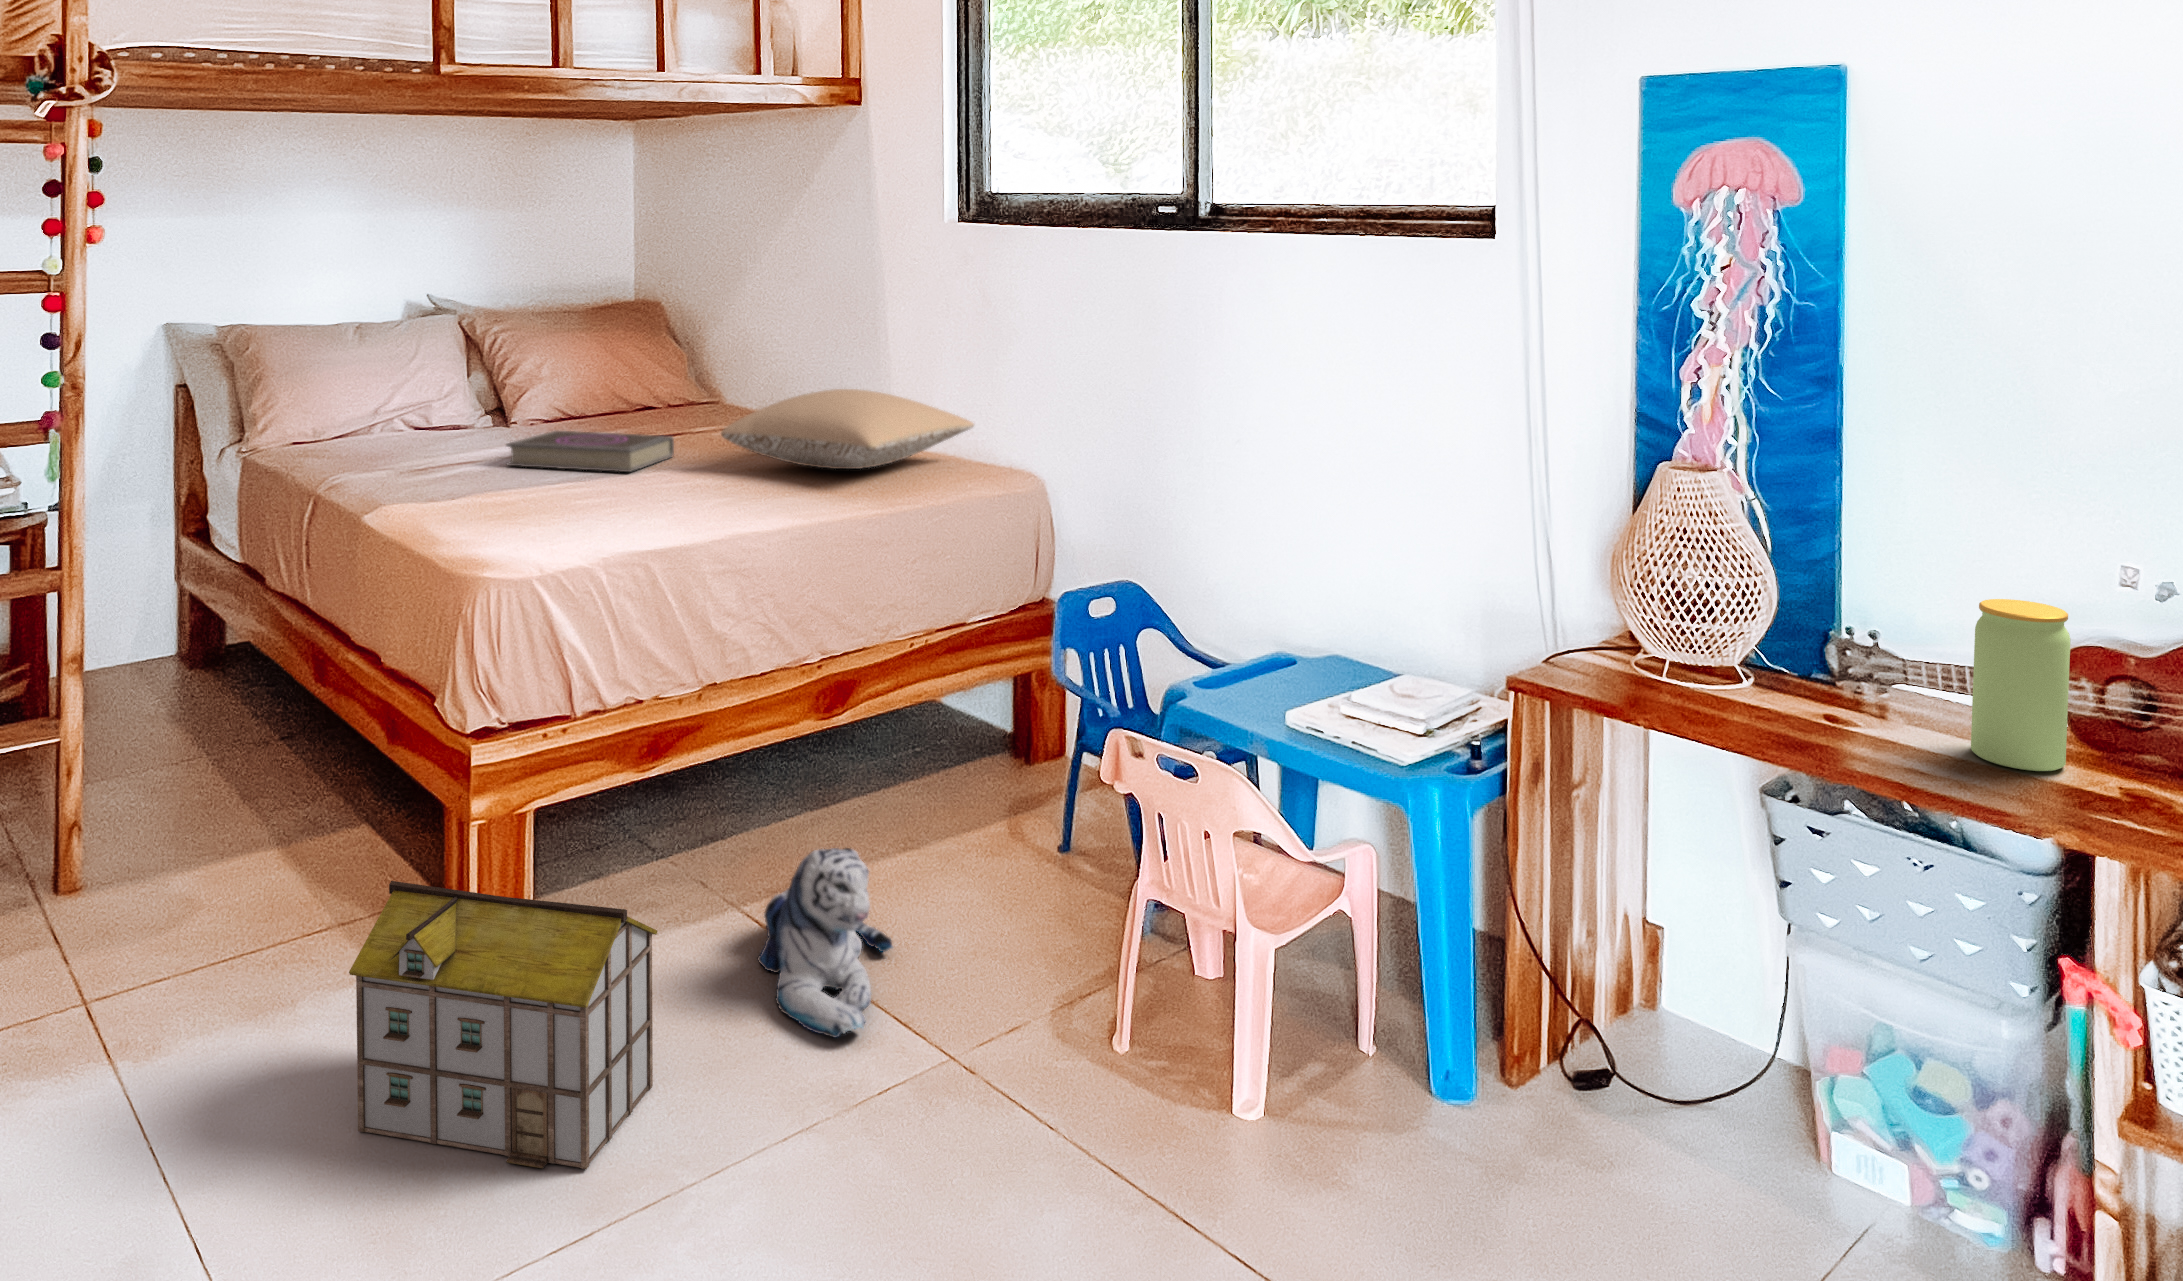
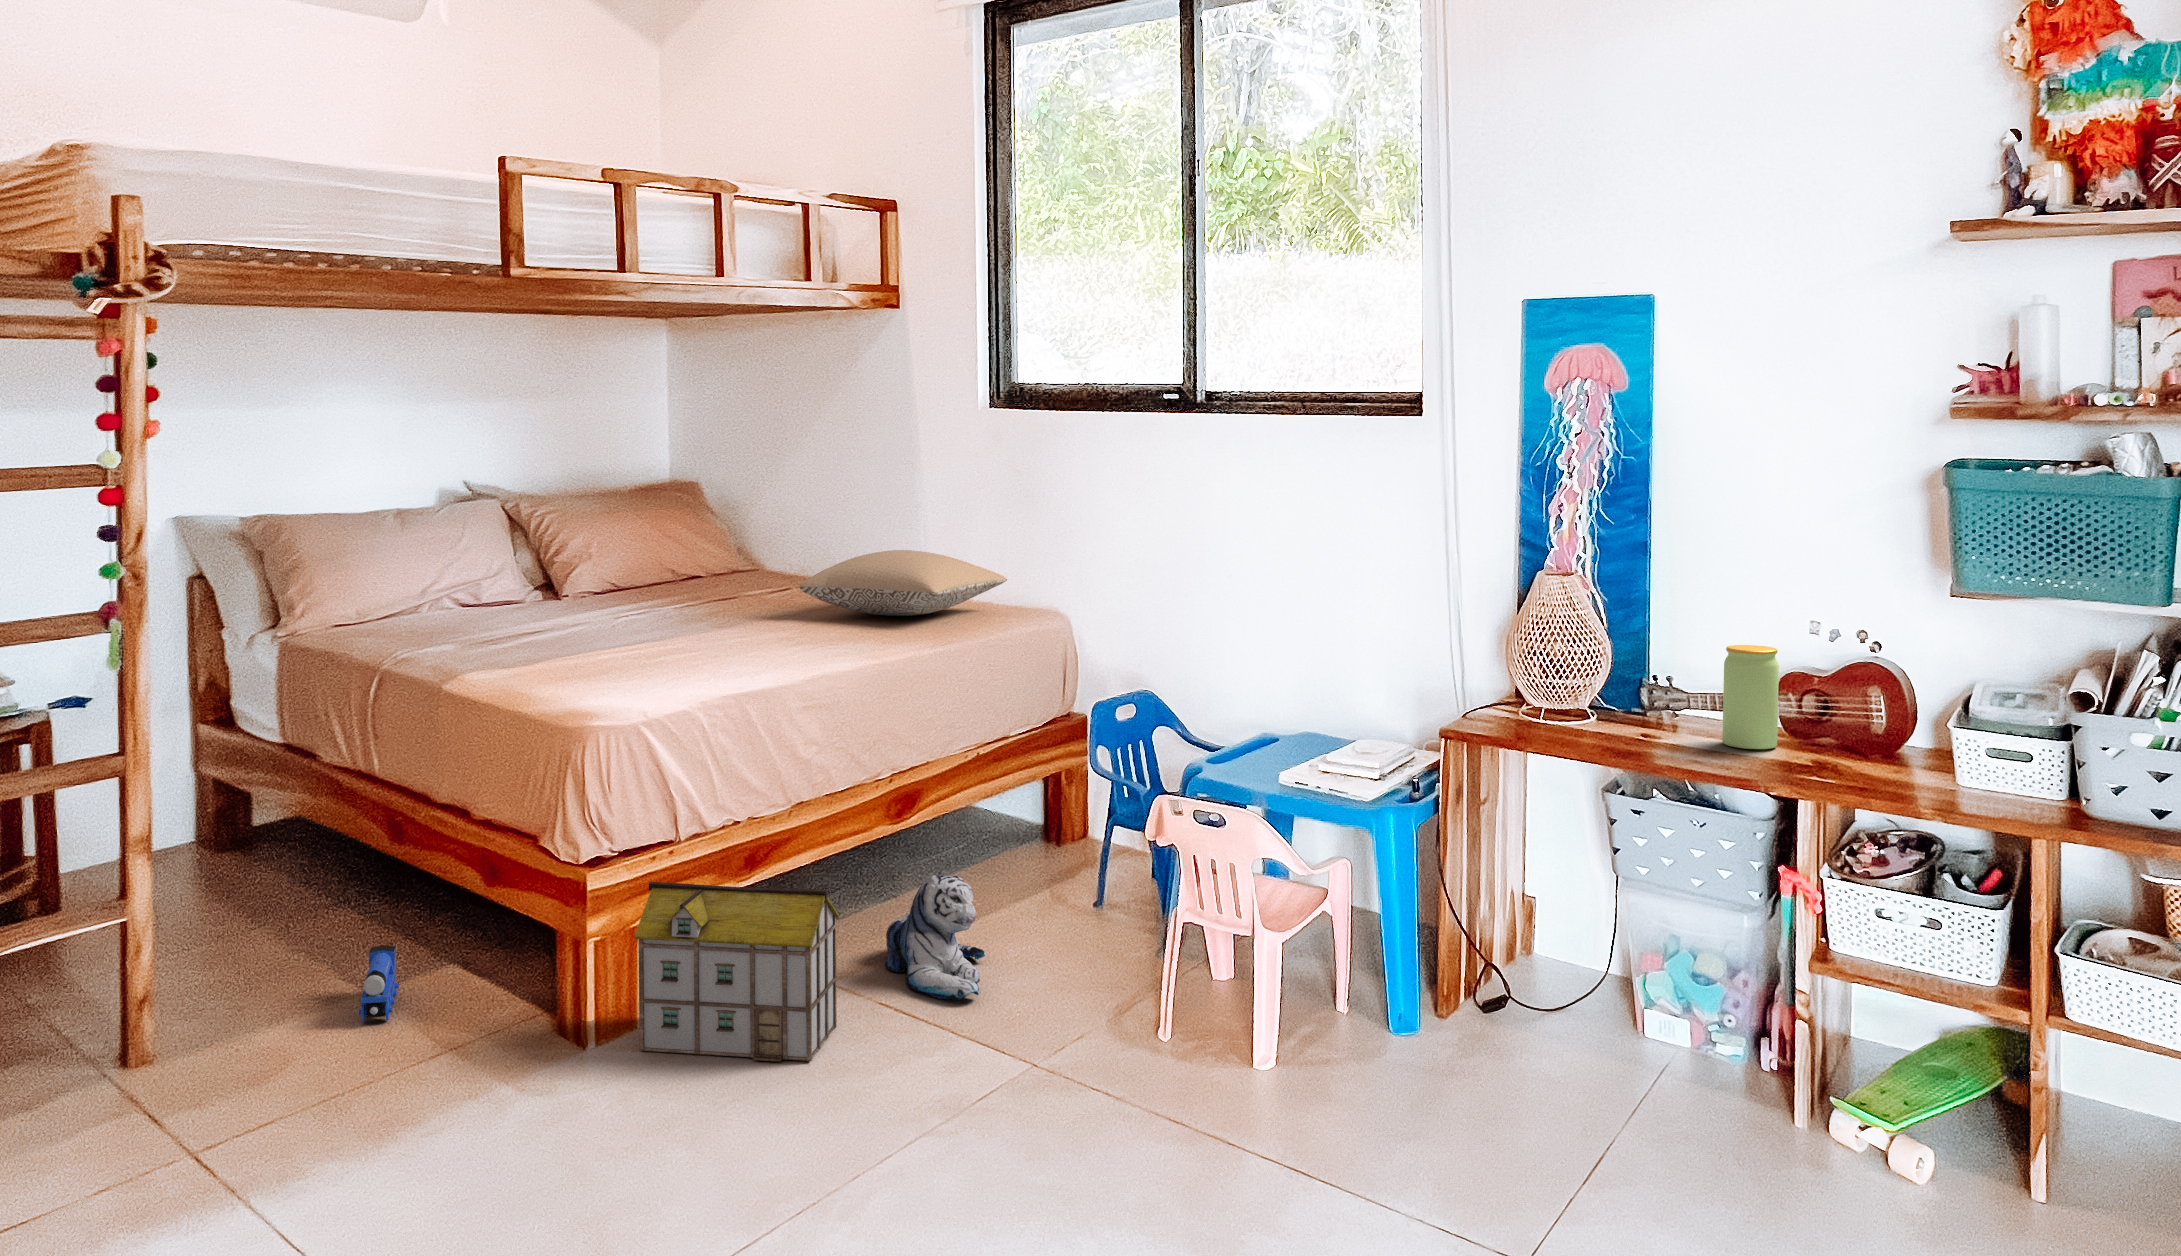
book: present [507,431,674,472] -> none [614,591,750,620]
toy train: none [16,924,108,1050] -> present [358,945,399,1022]

